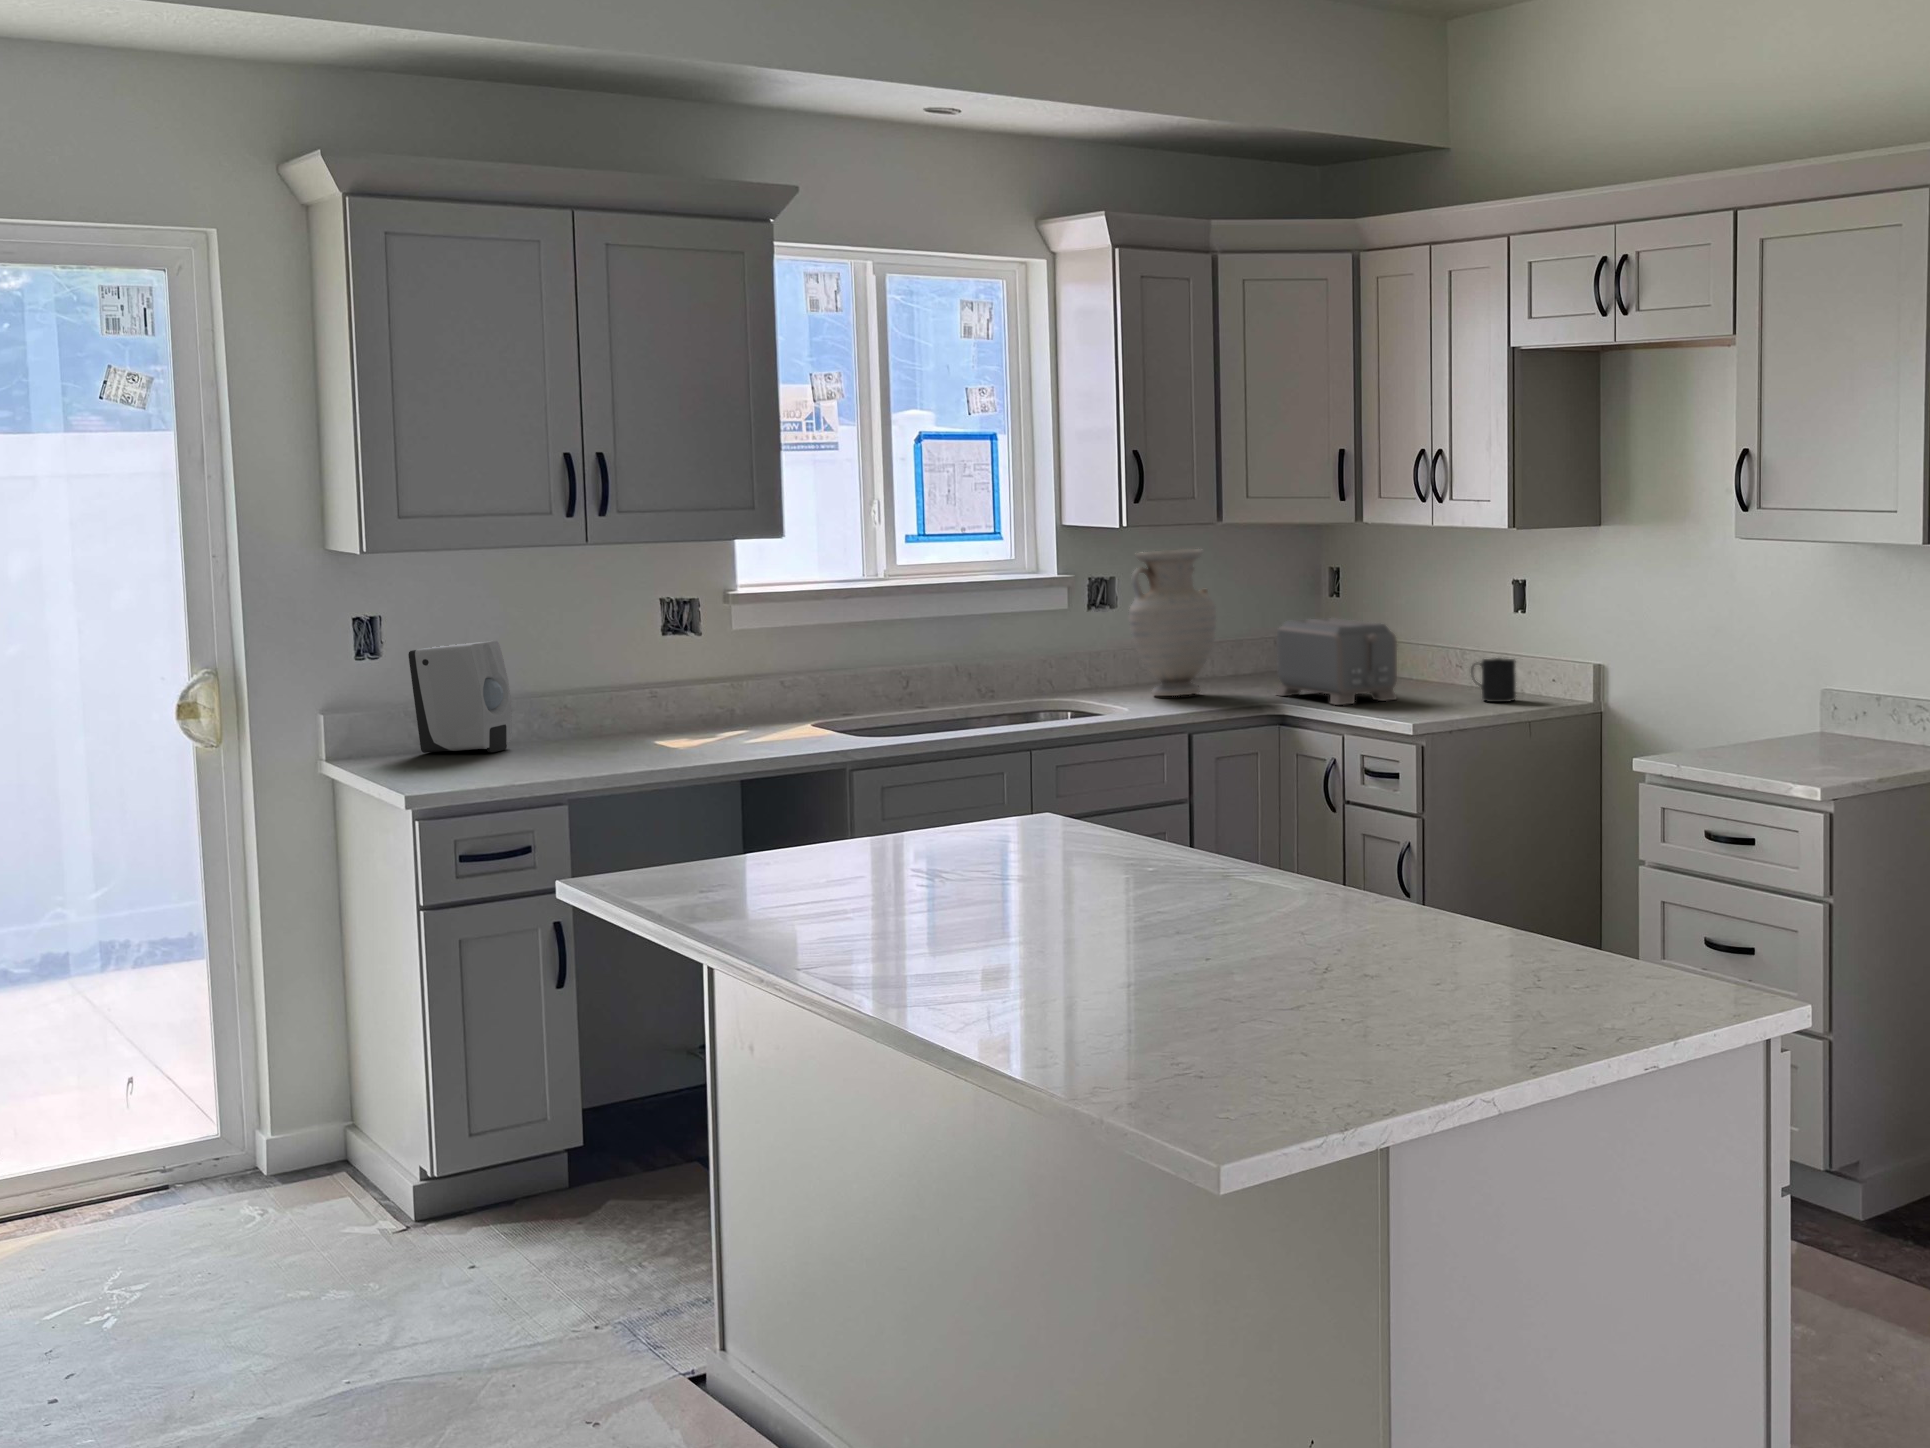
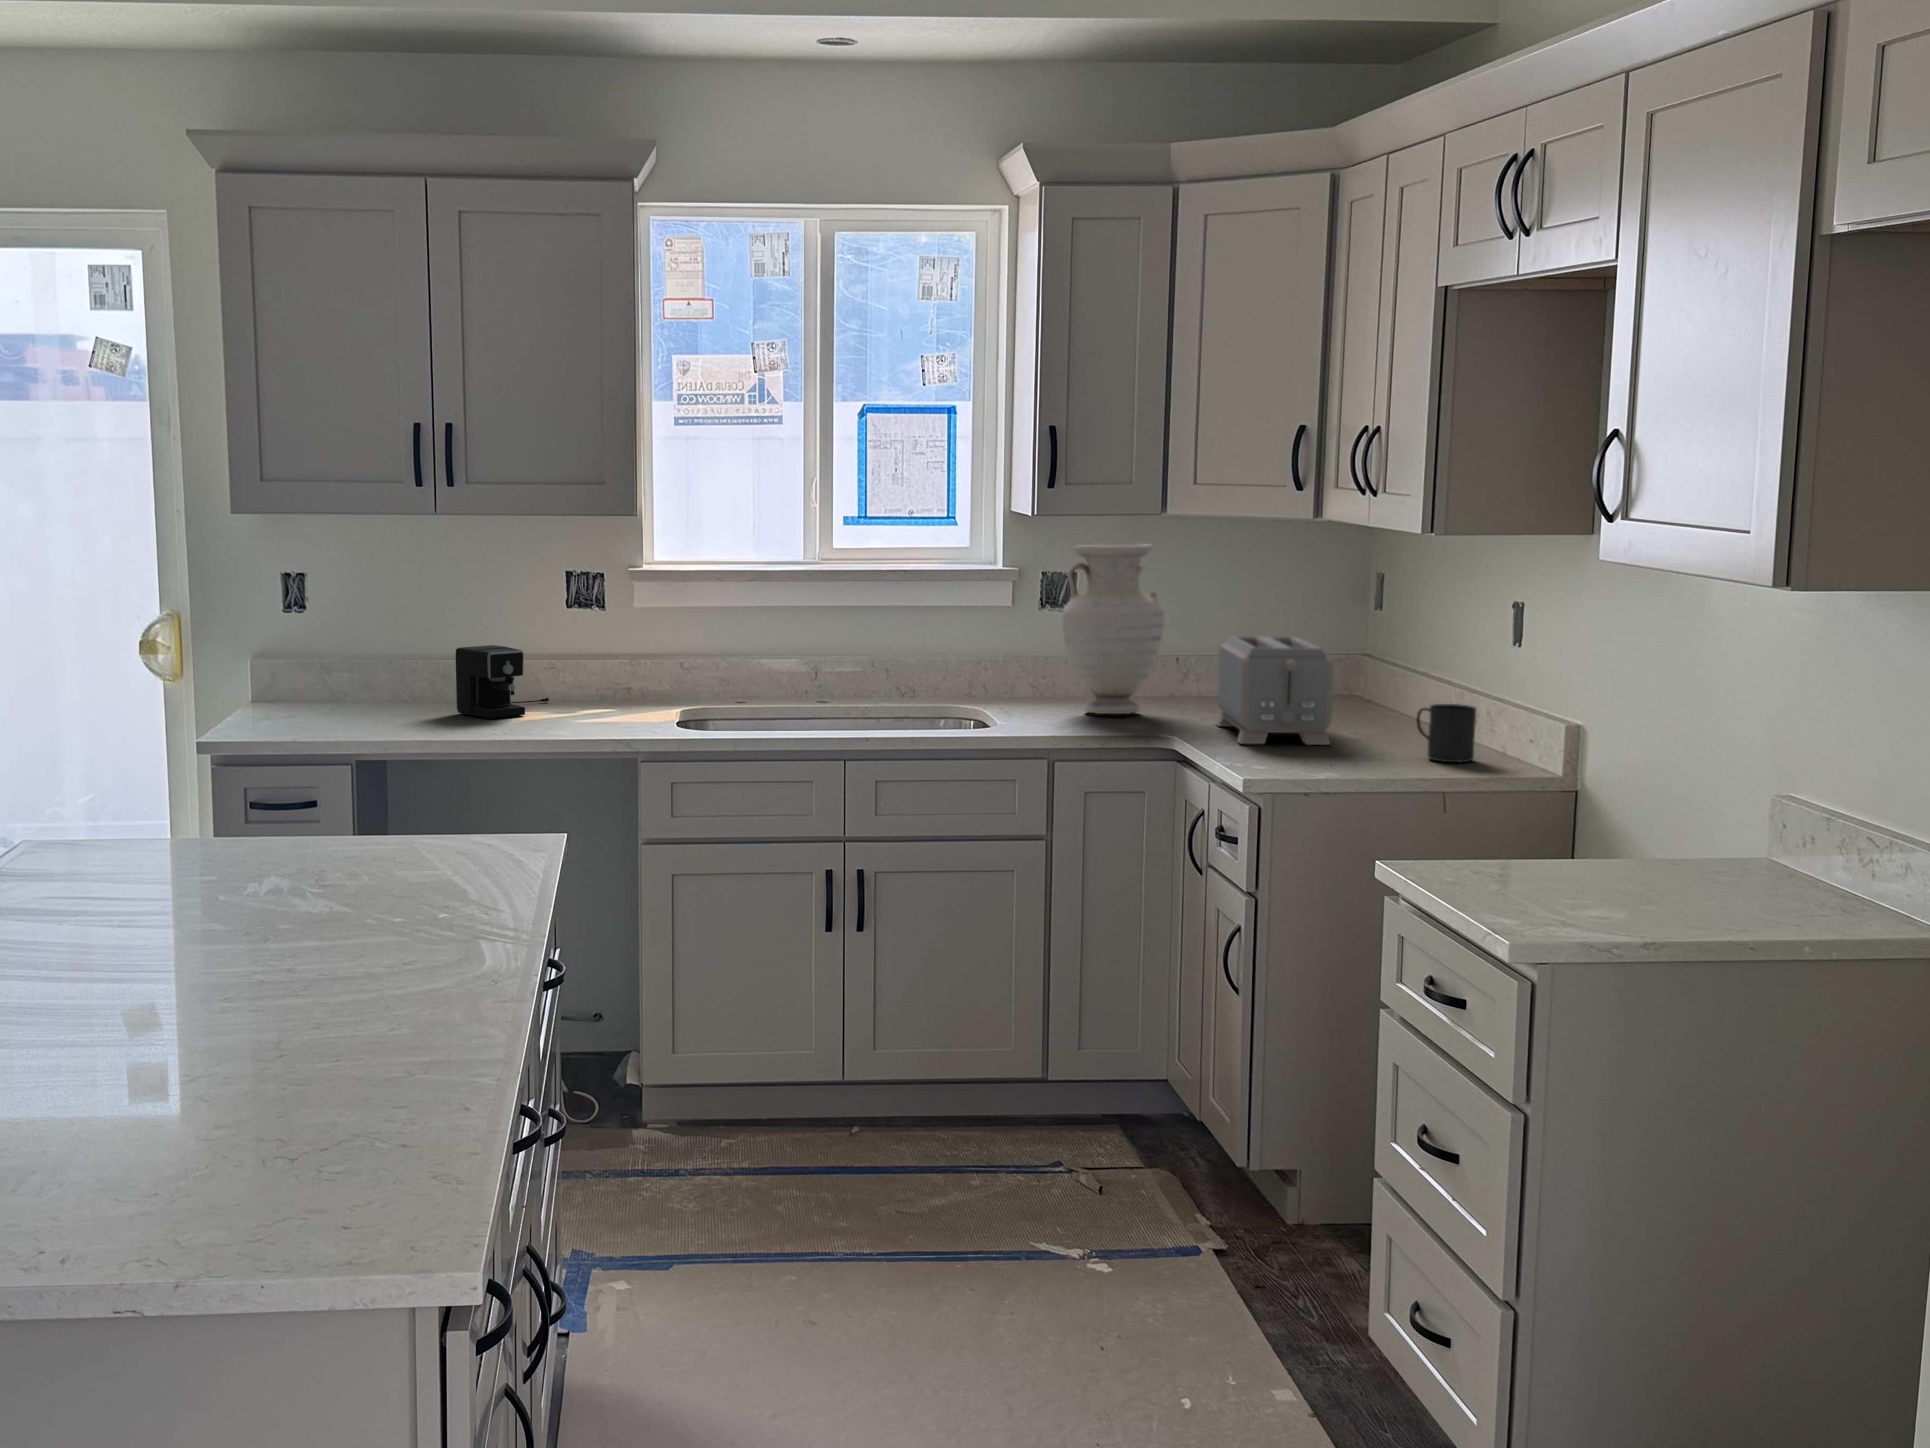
soap dispenser: present [408,641,512,753] -> none [336,602,416,707]
coffee maker: none [589,678,673,750] -> present [456,645,549,718]

